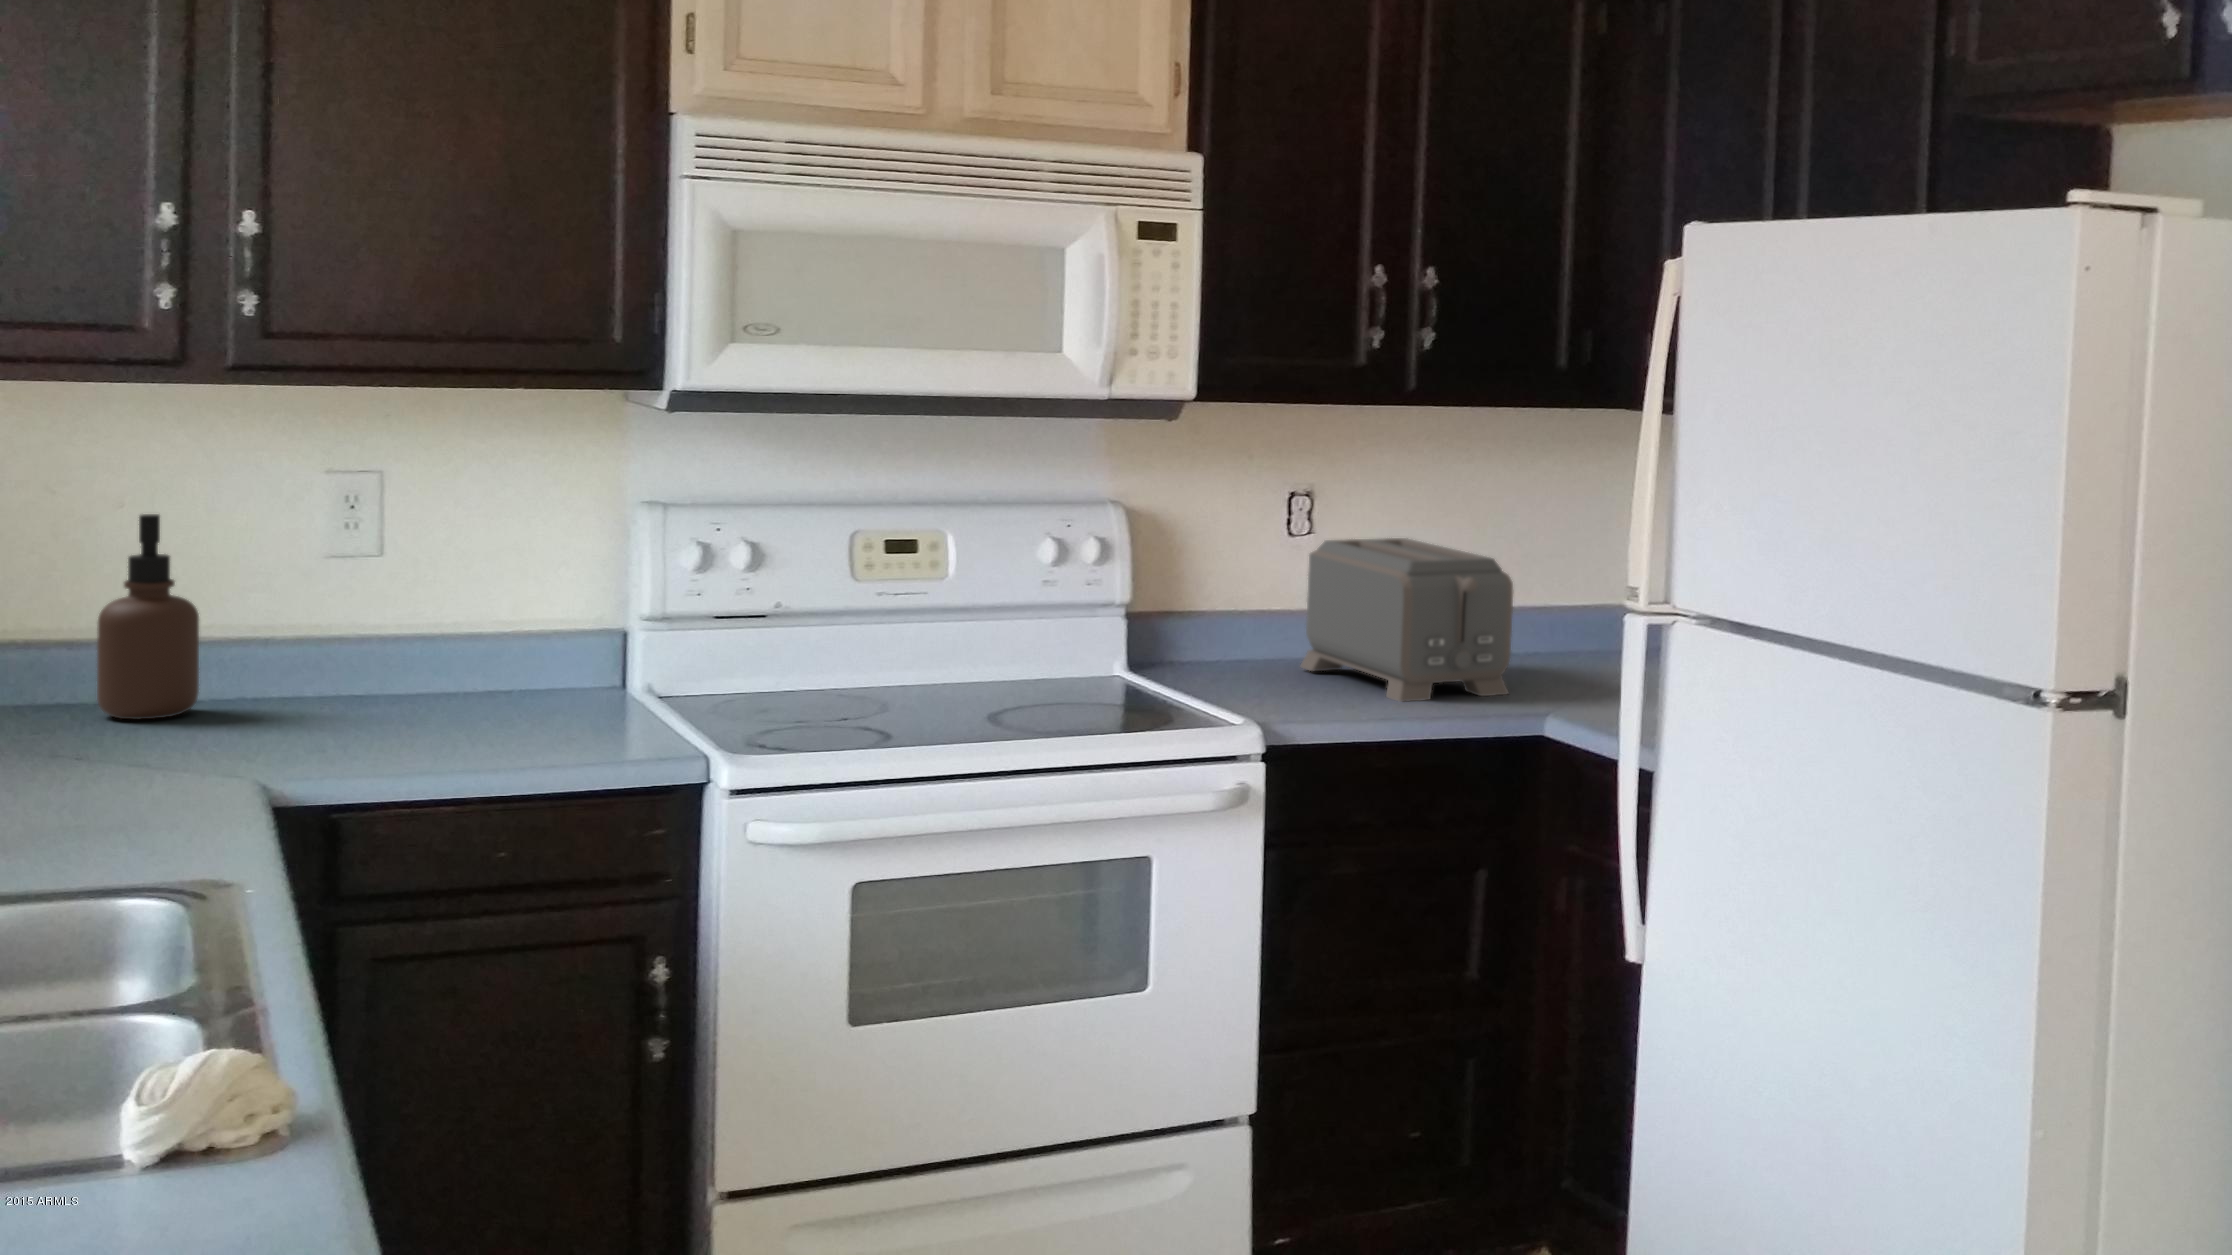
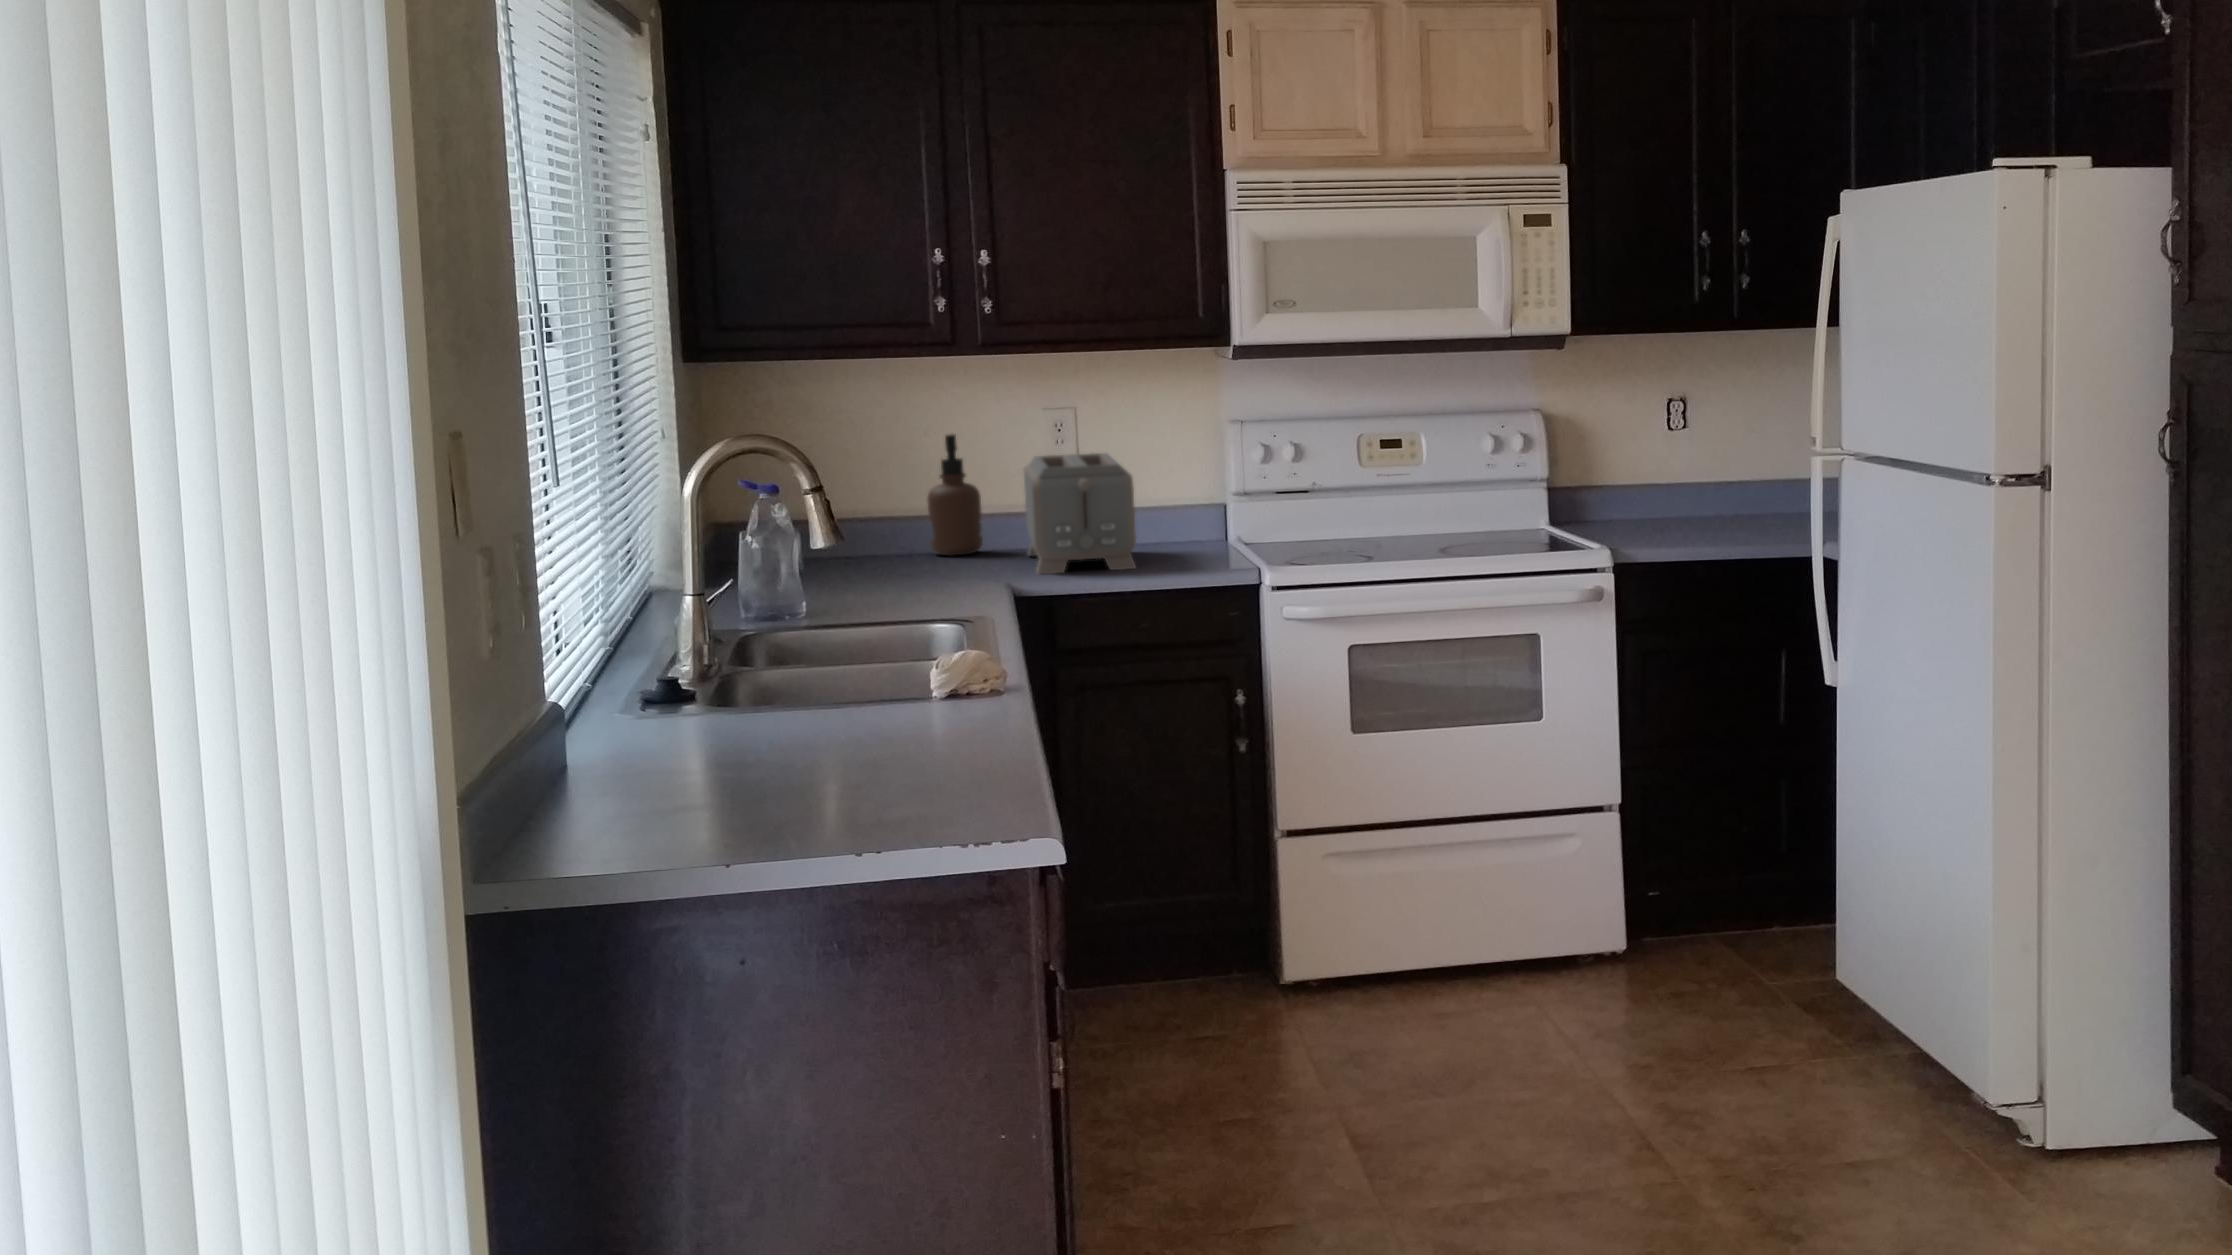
toaster: present [1300,538,1513,702] -> present [1024,453,1136,574]

